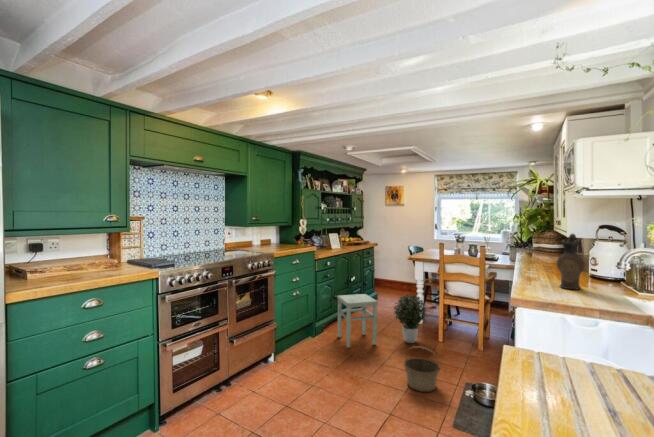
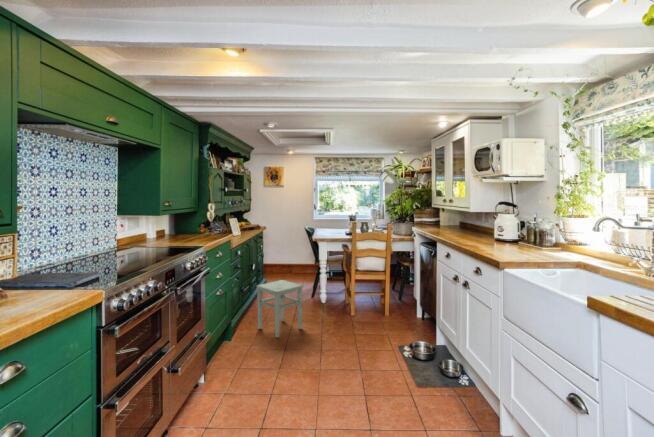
ceramic pitcher: present [557,234,585,289] -> none [490,212,509,255]
potted plant: present [394,295,427,343] -> none [312,274,345,321]
basket: present [404,346,440,392] -> none [350,321,383,361]

